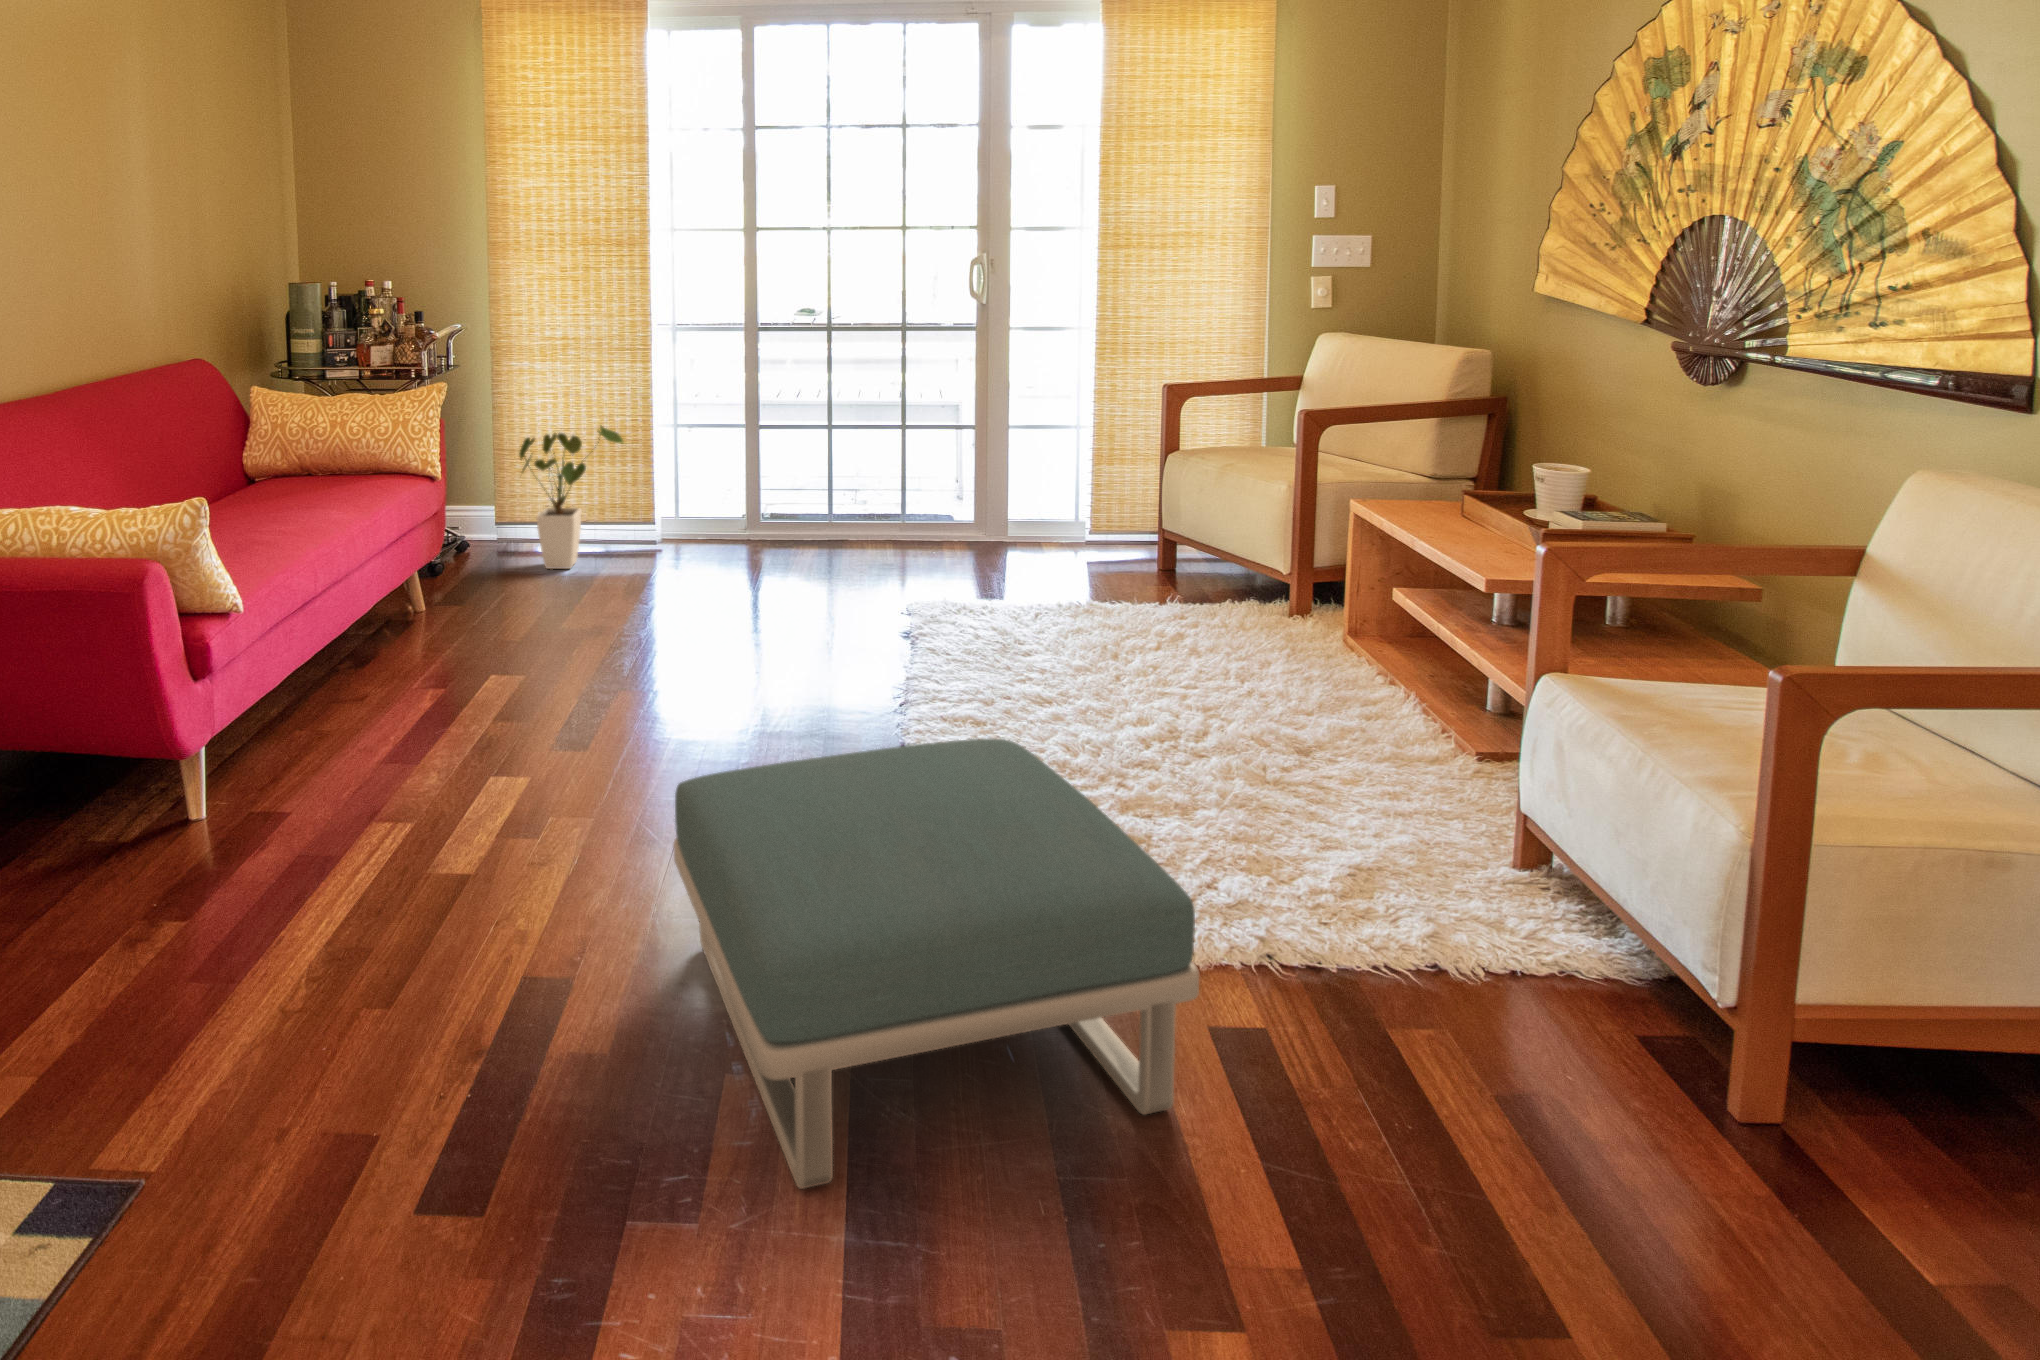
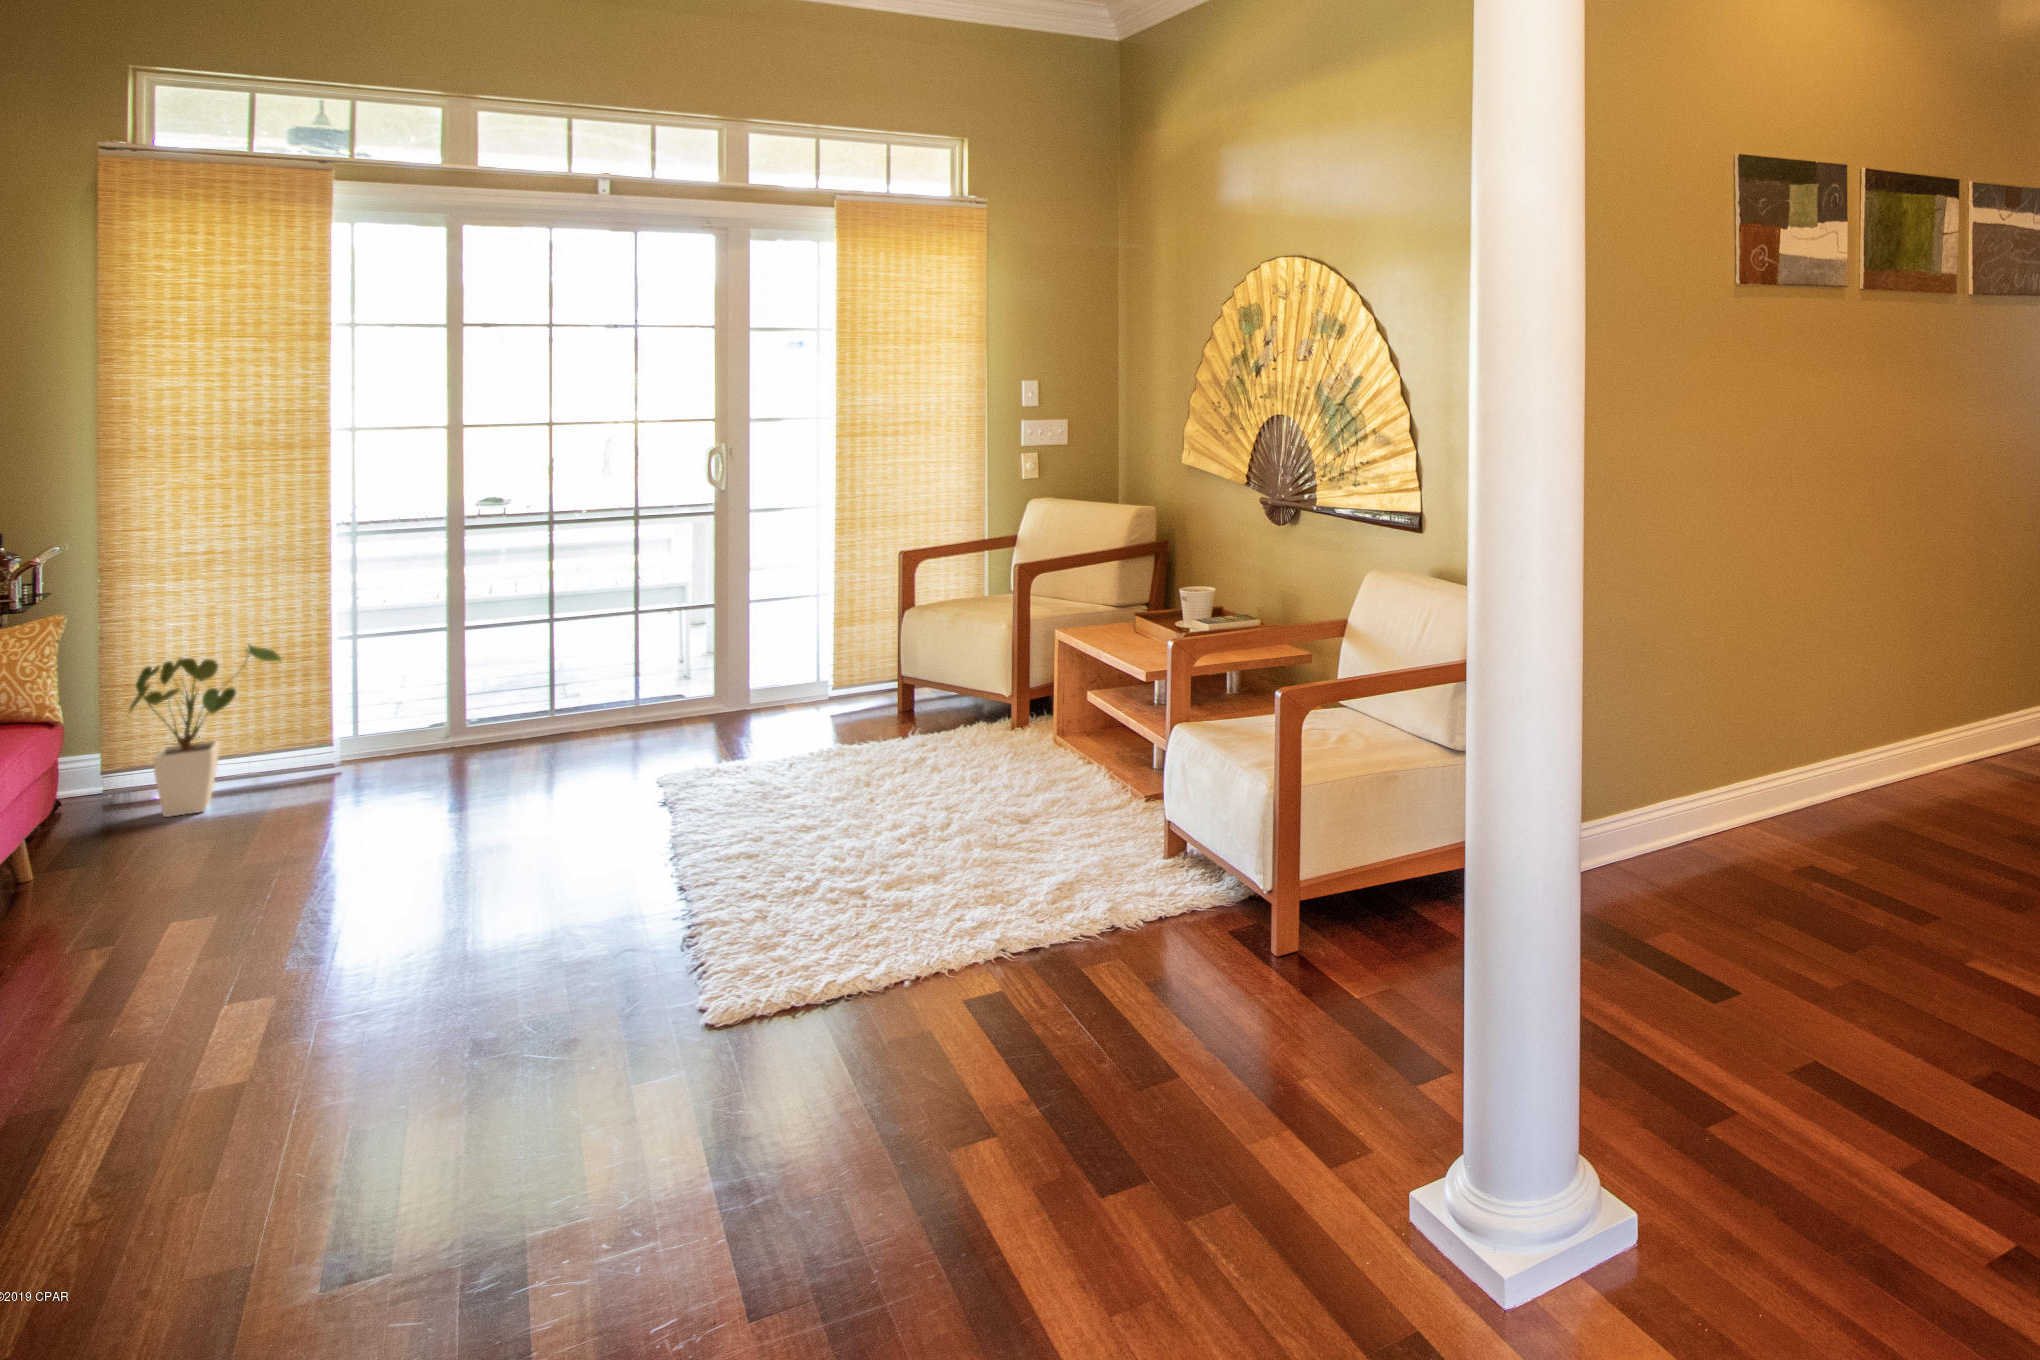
footstool: present [673,739,1199,1189] -> none [485,839,959,1186]

